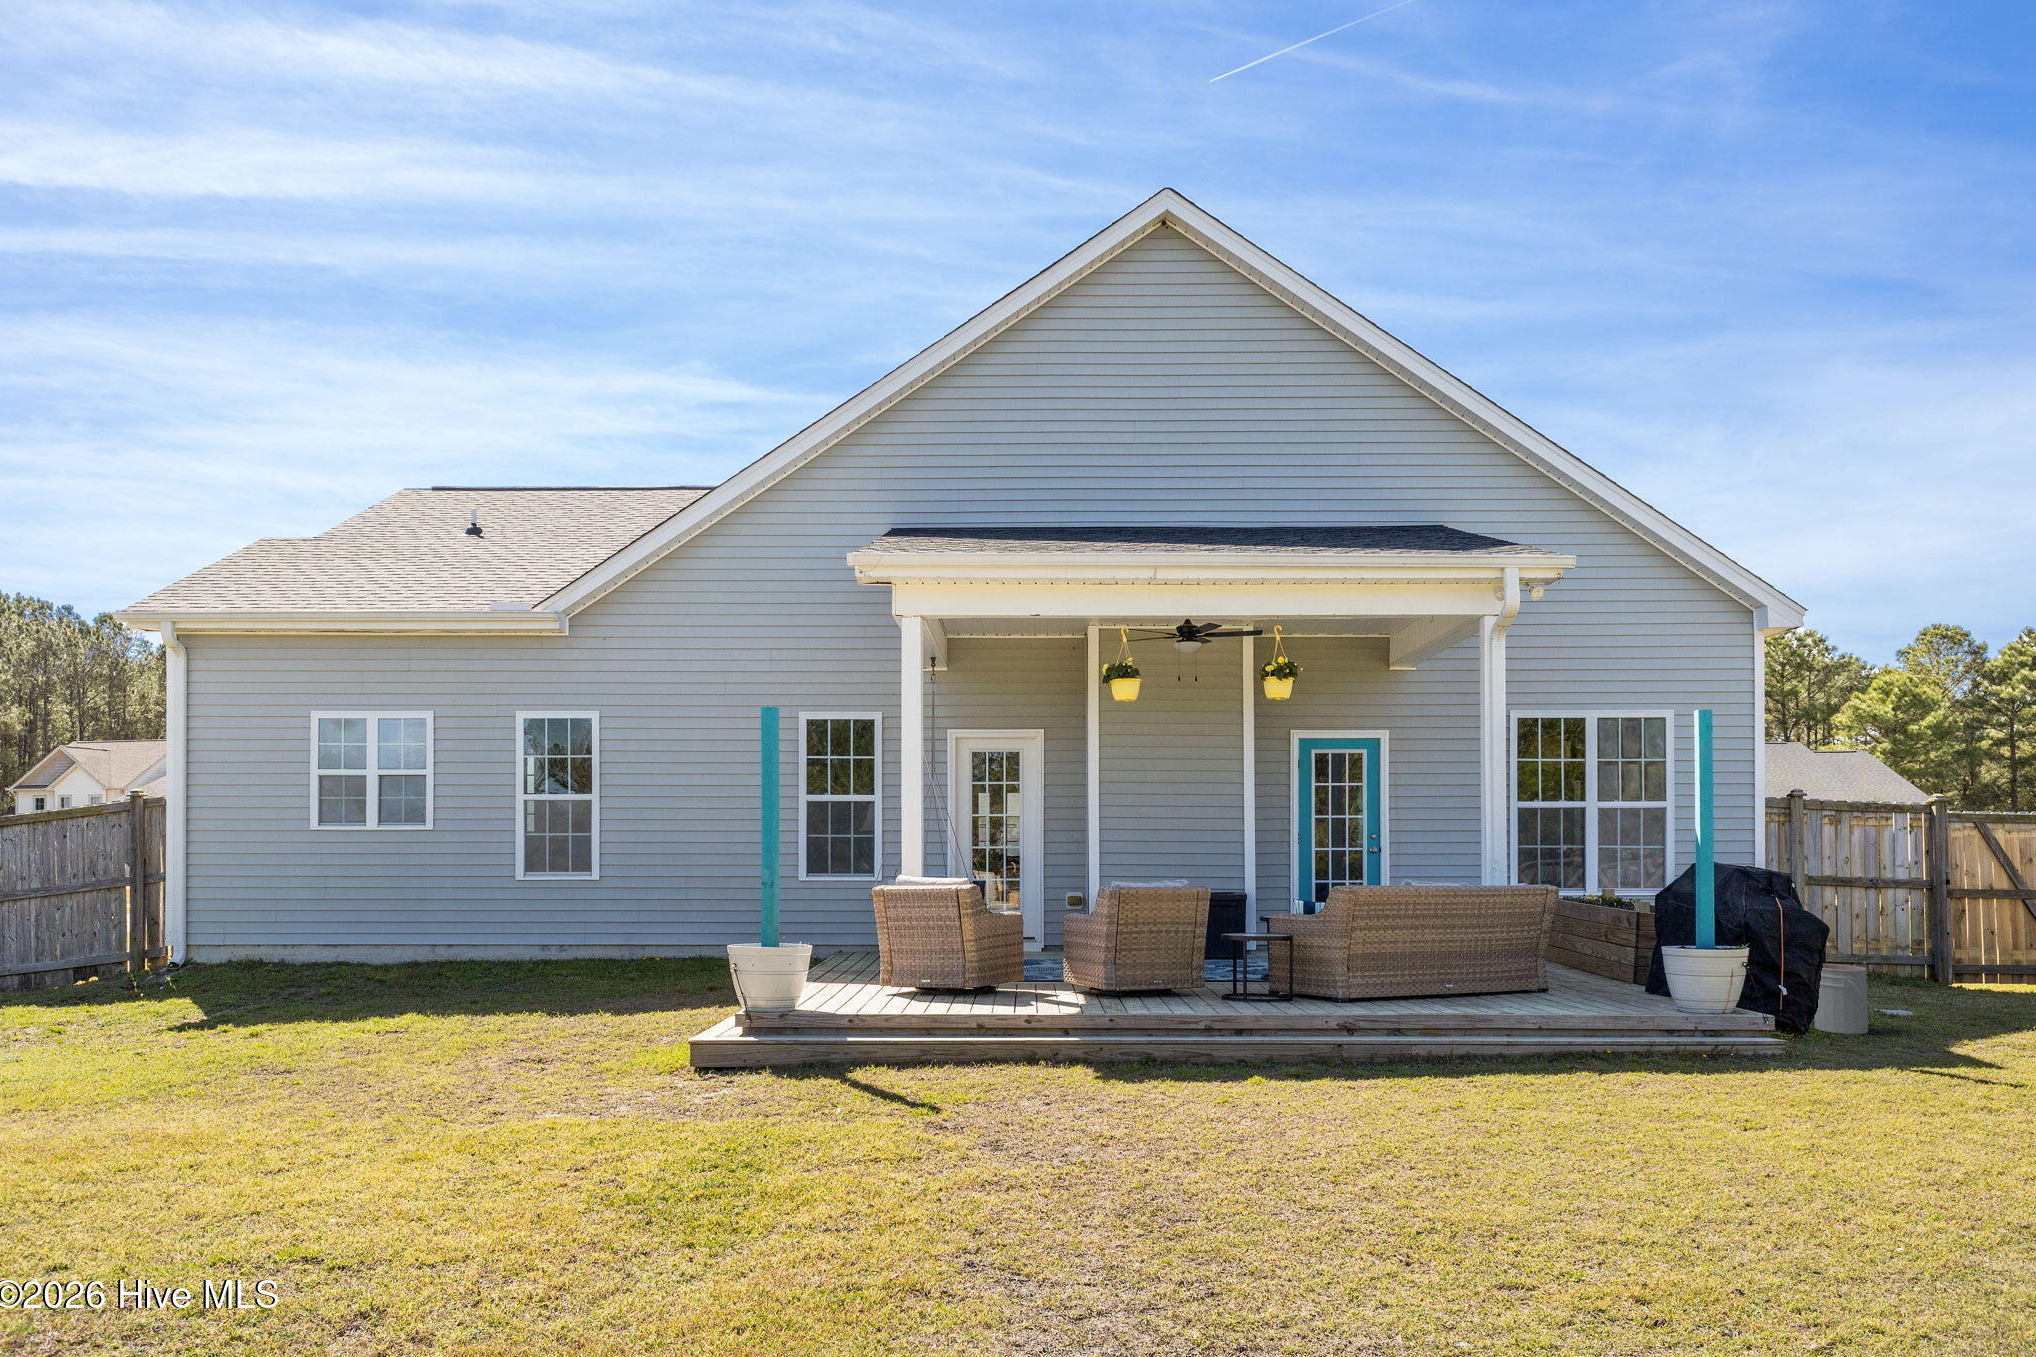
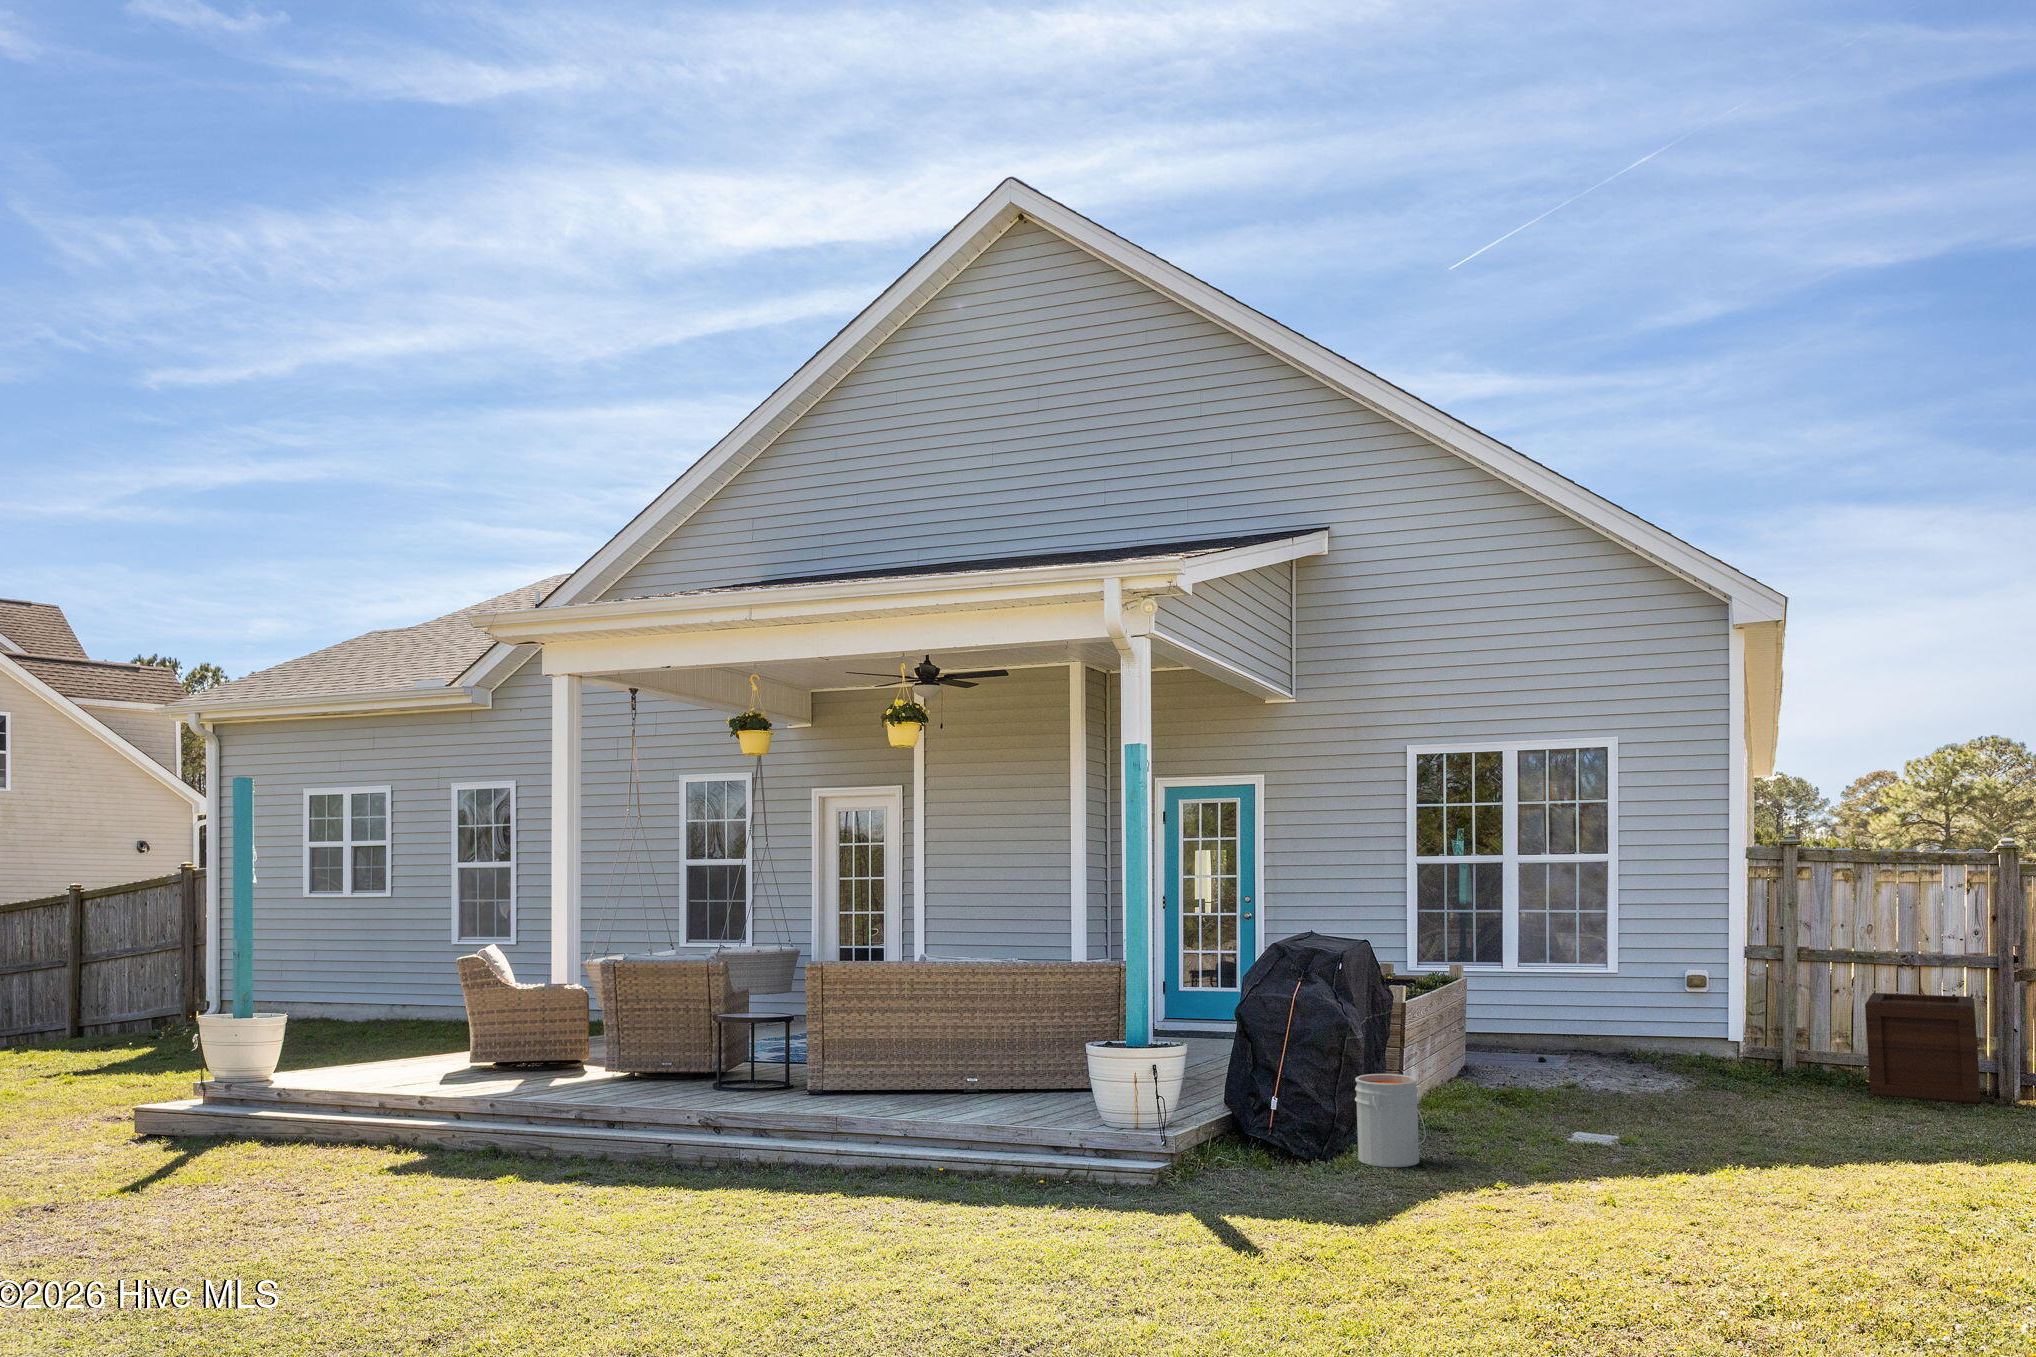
wooden crate: none [1848,906,1952,982] -> present [1865,993,1980,1104]

